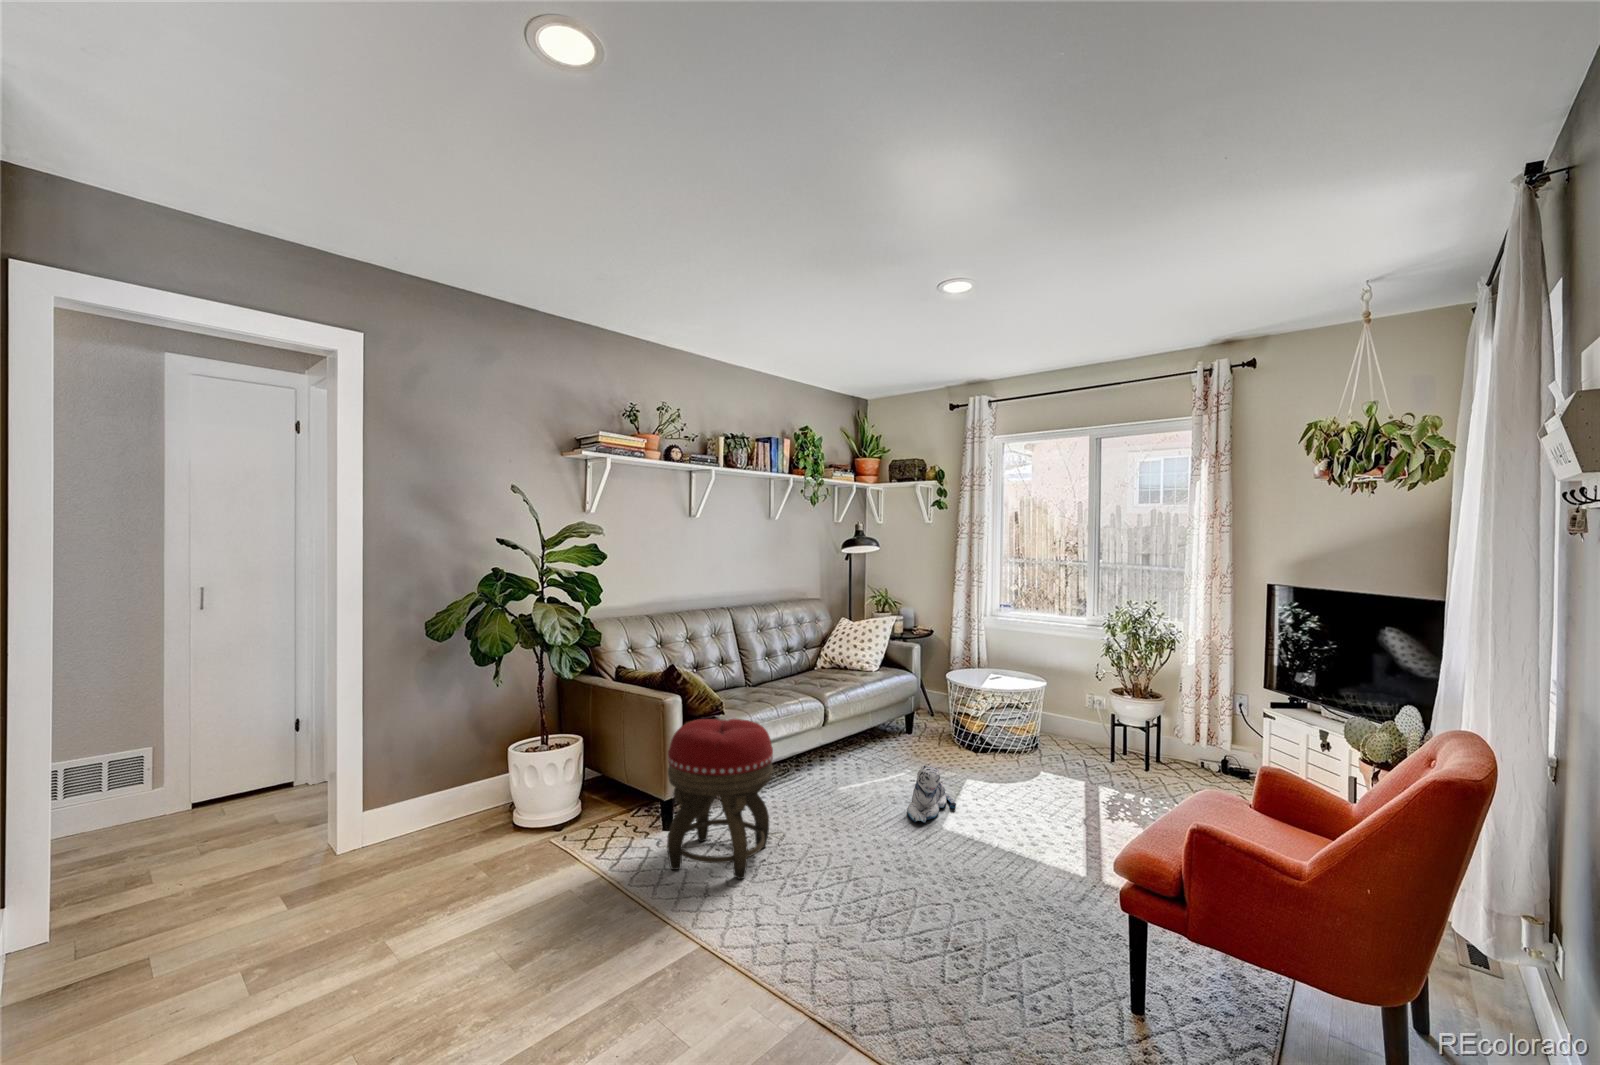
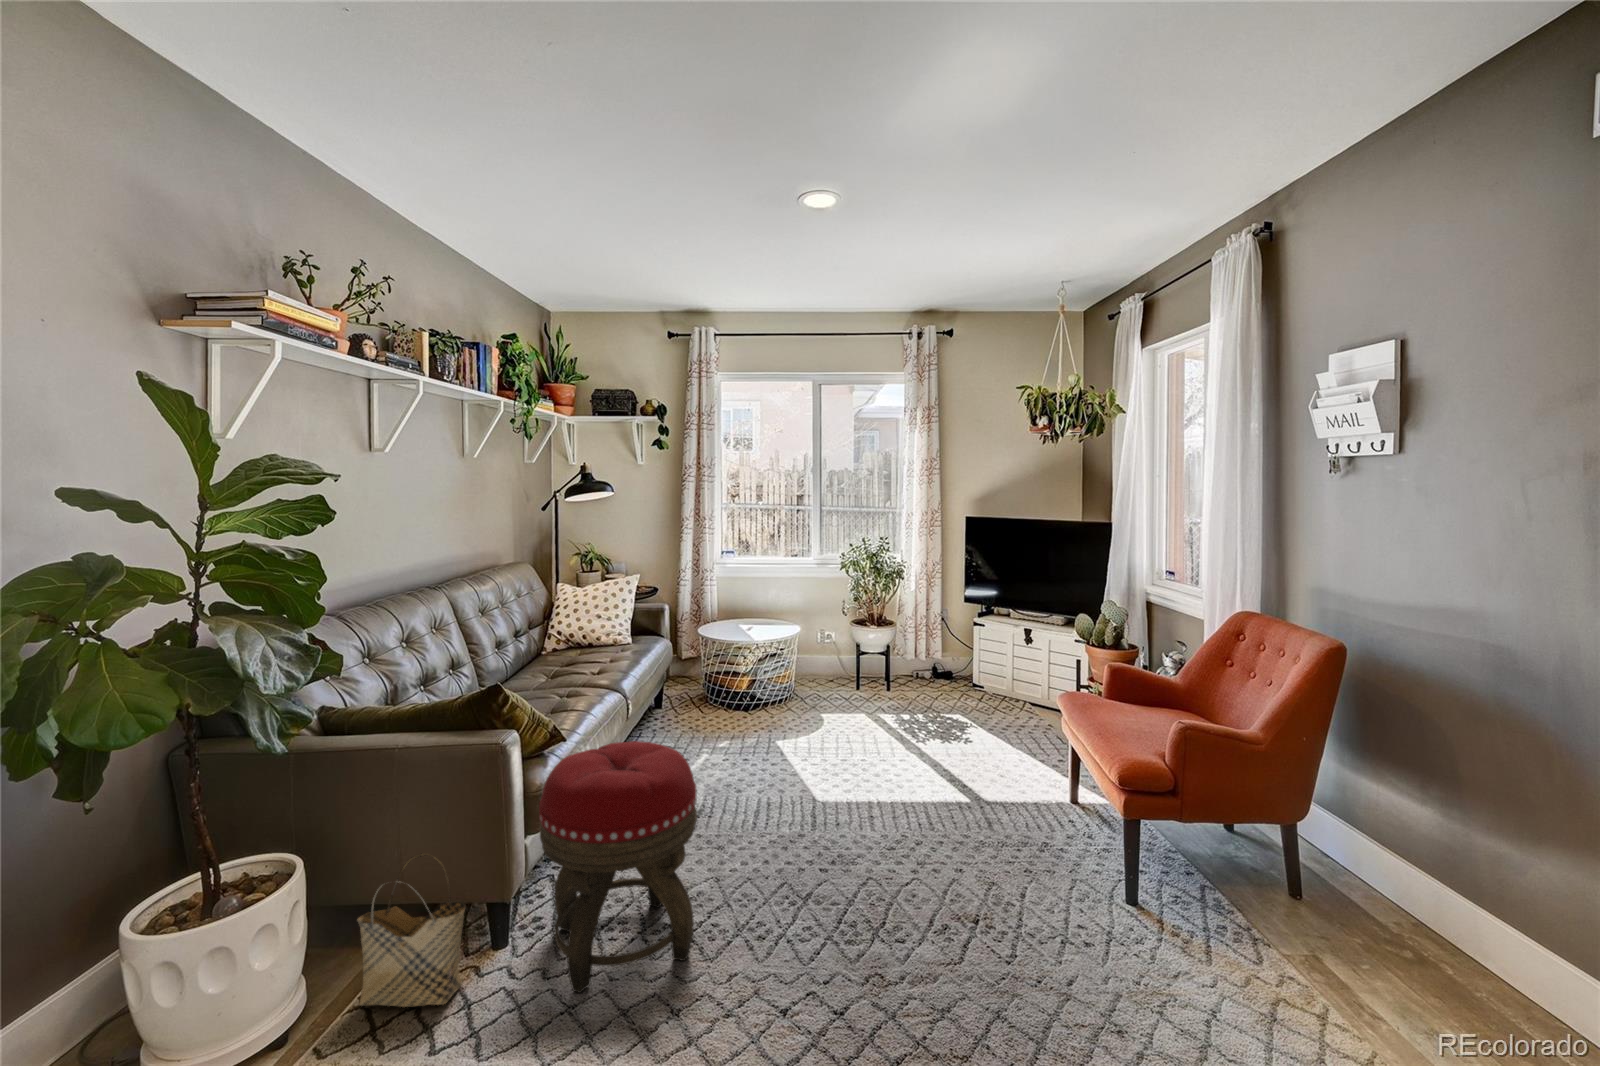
woven basket: none [584,757,634,848] -> present [358,853,465,1007]
plush toy: present [907,765,956,823] -> none [750,740,800,806]

